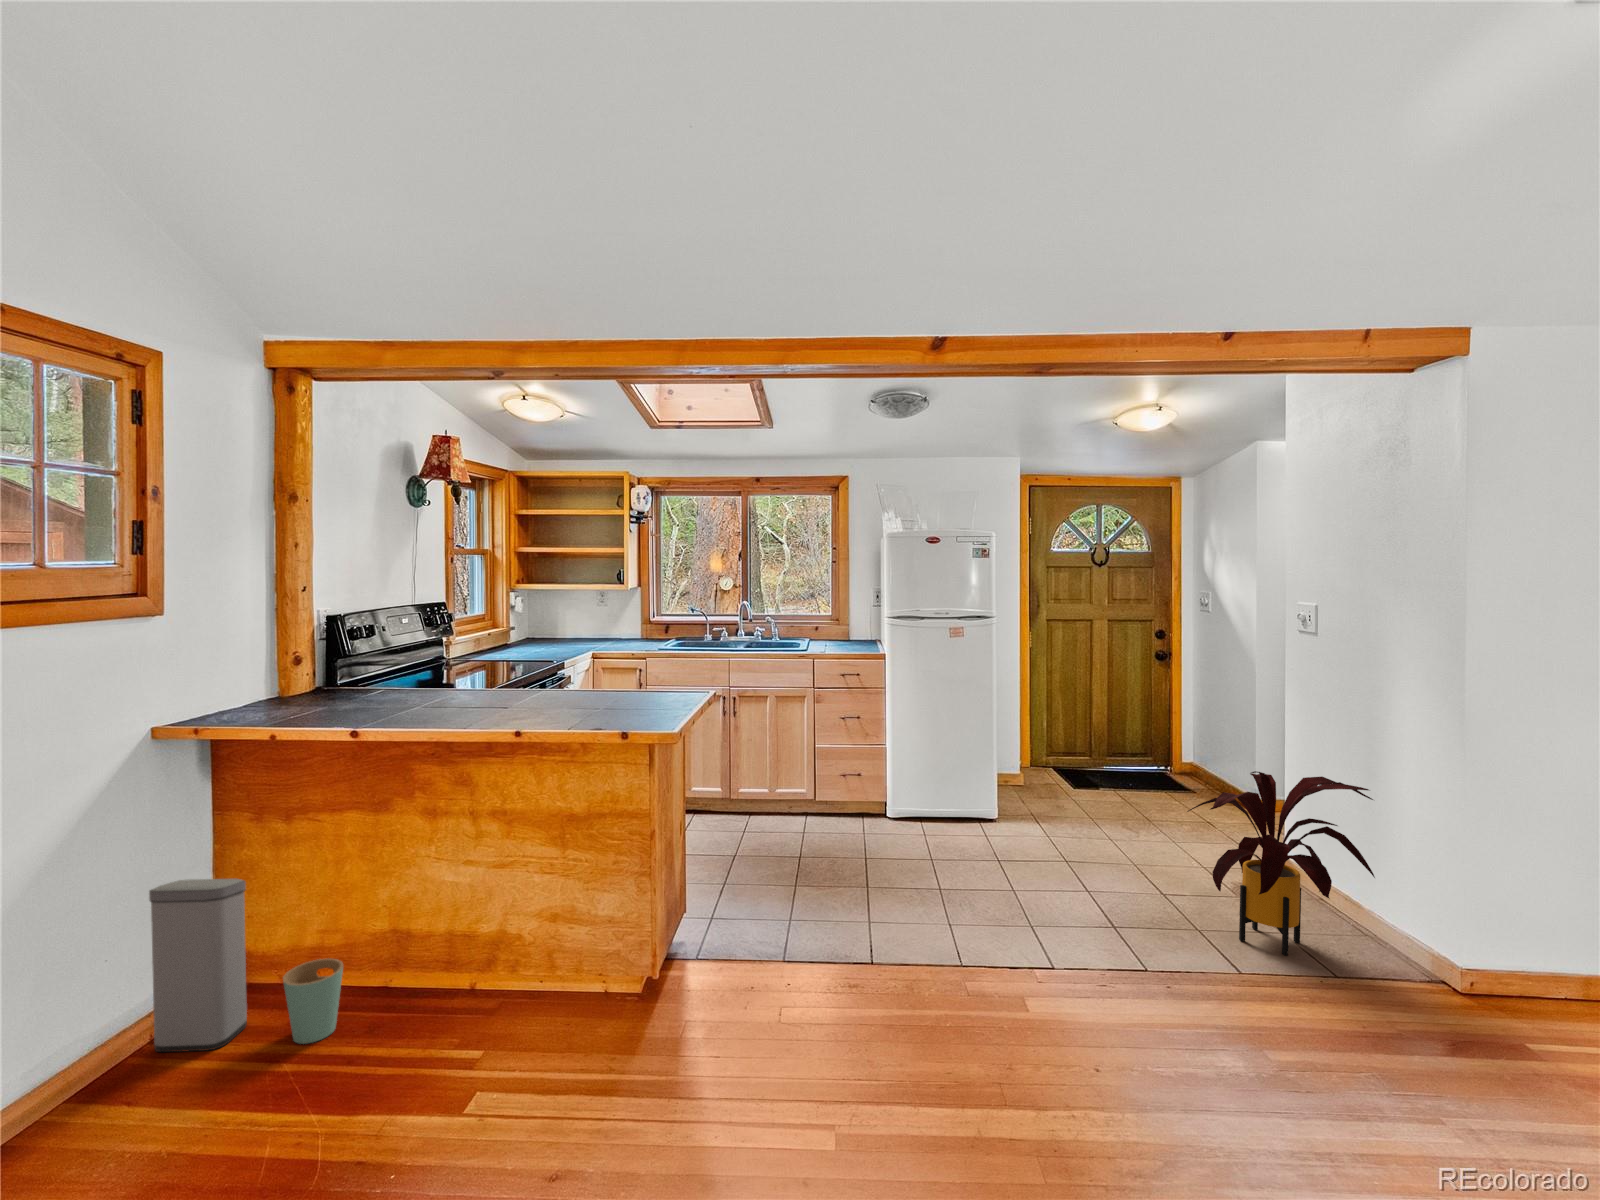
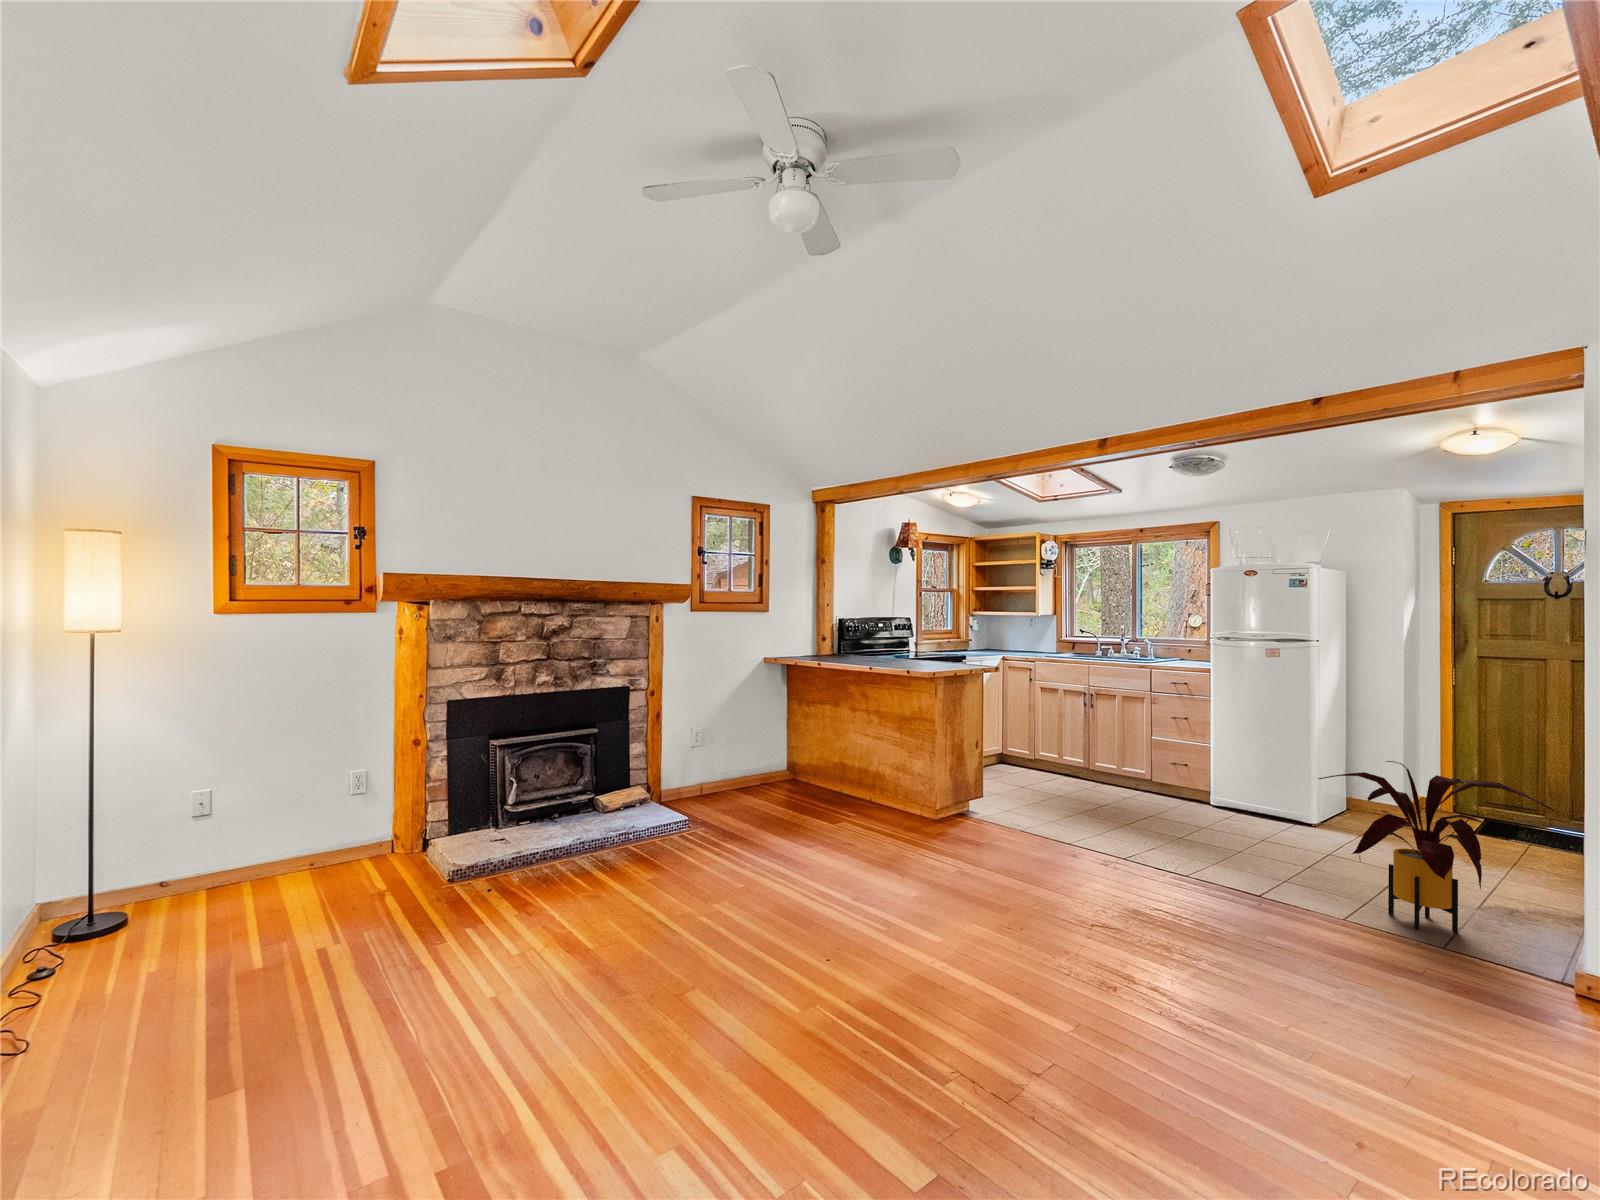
trash can: present [149,879,343,1052] -> none [754,715,811,790]

